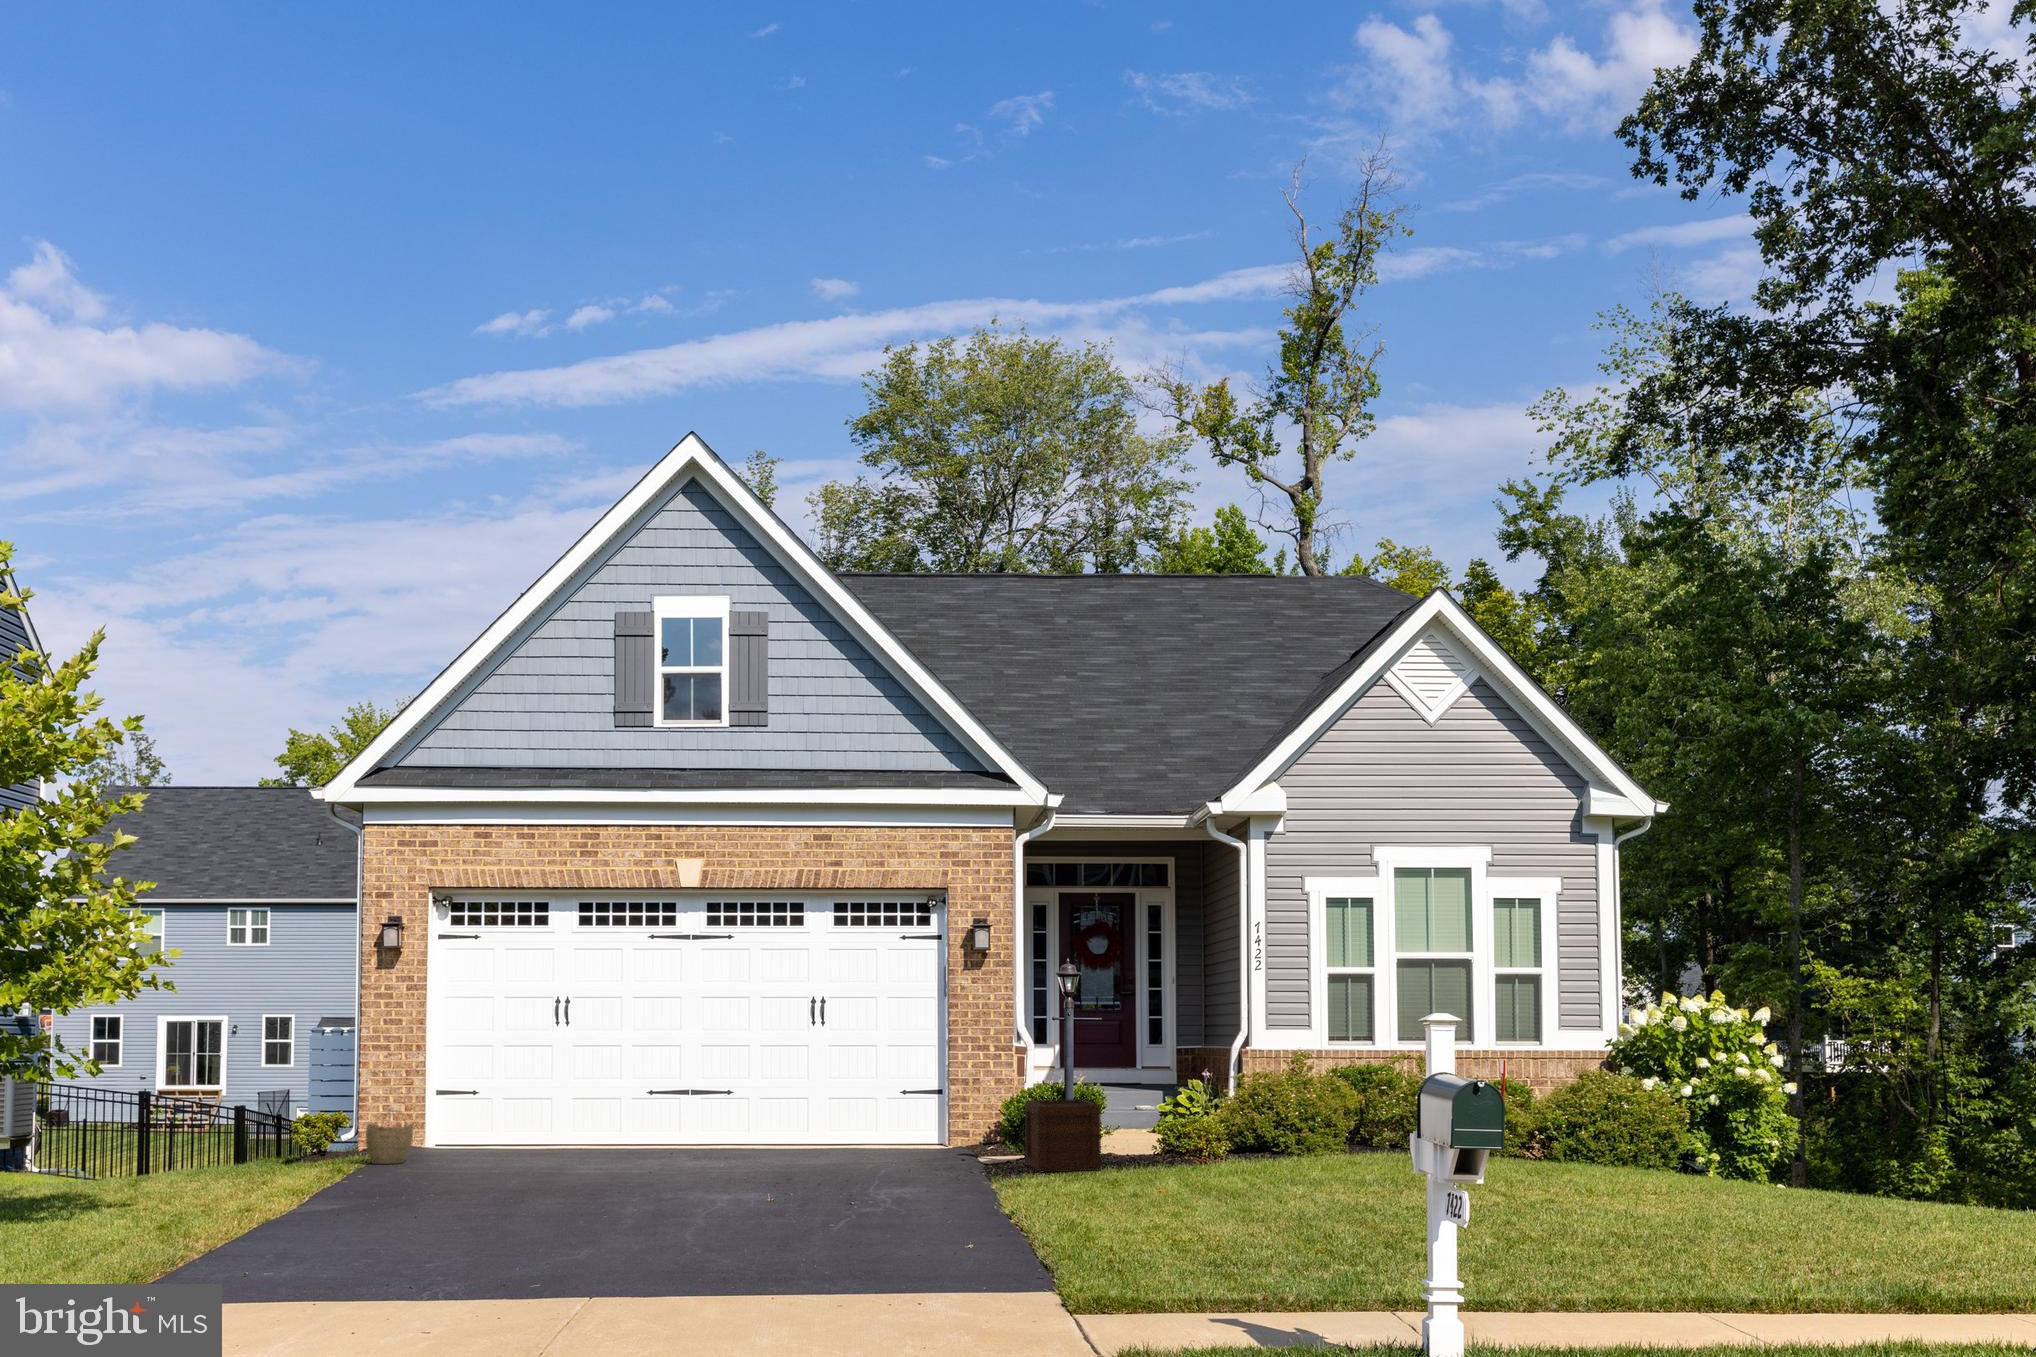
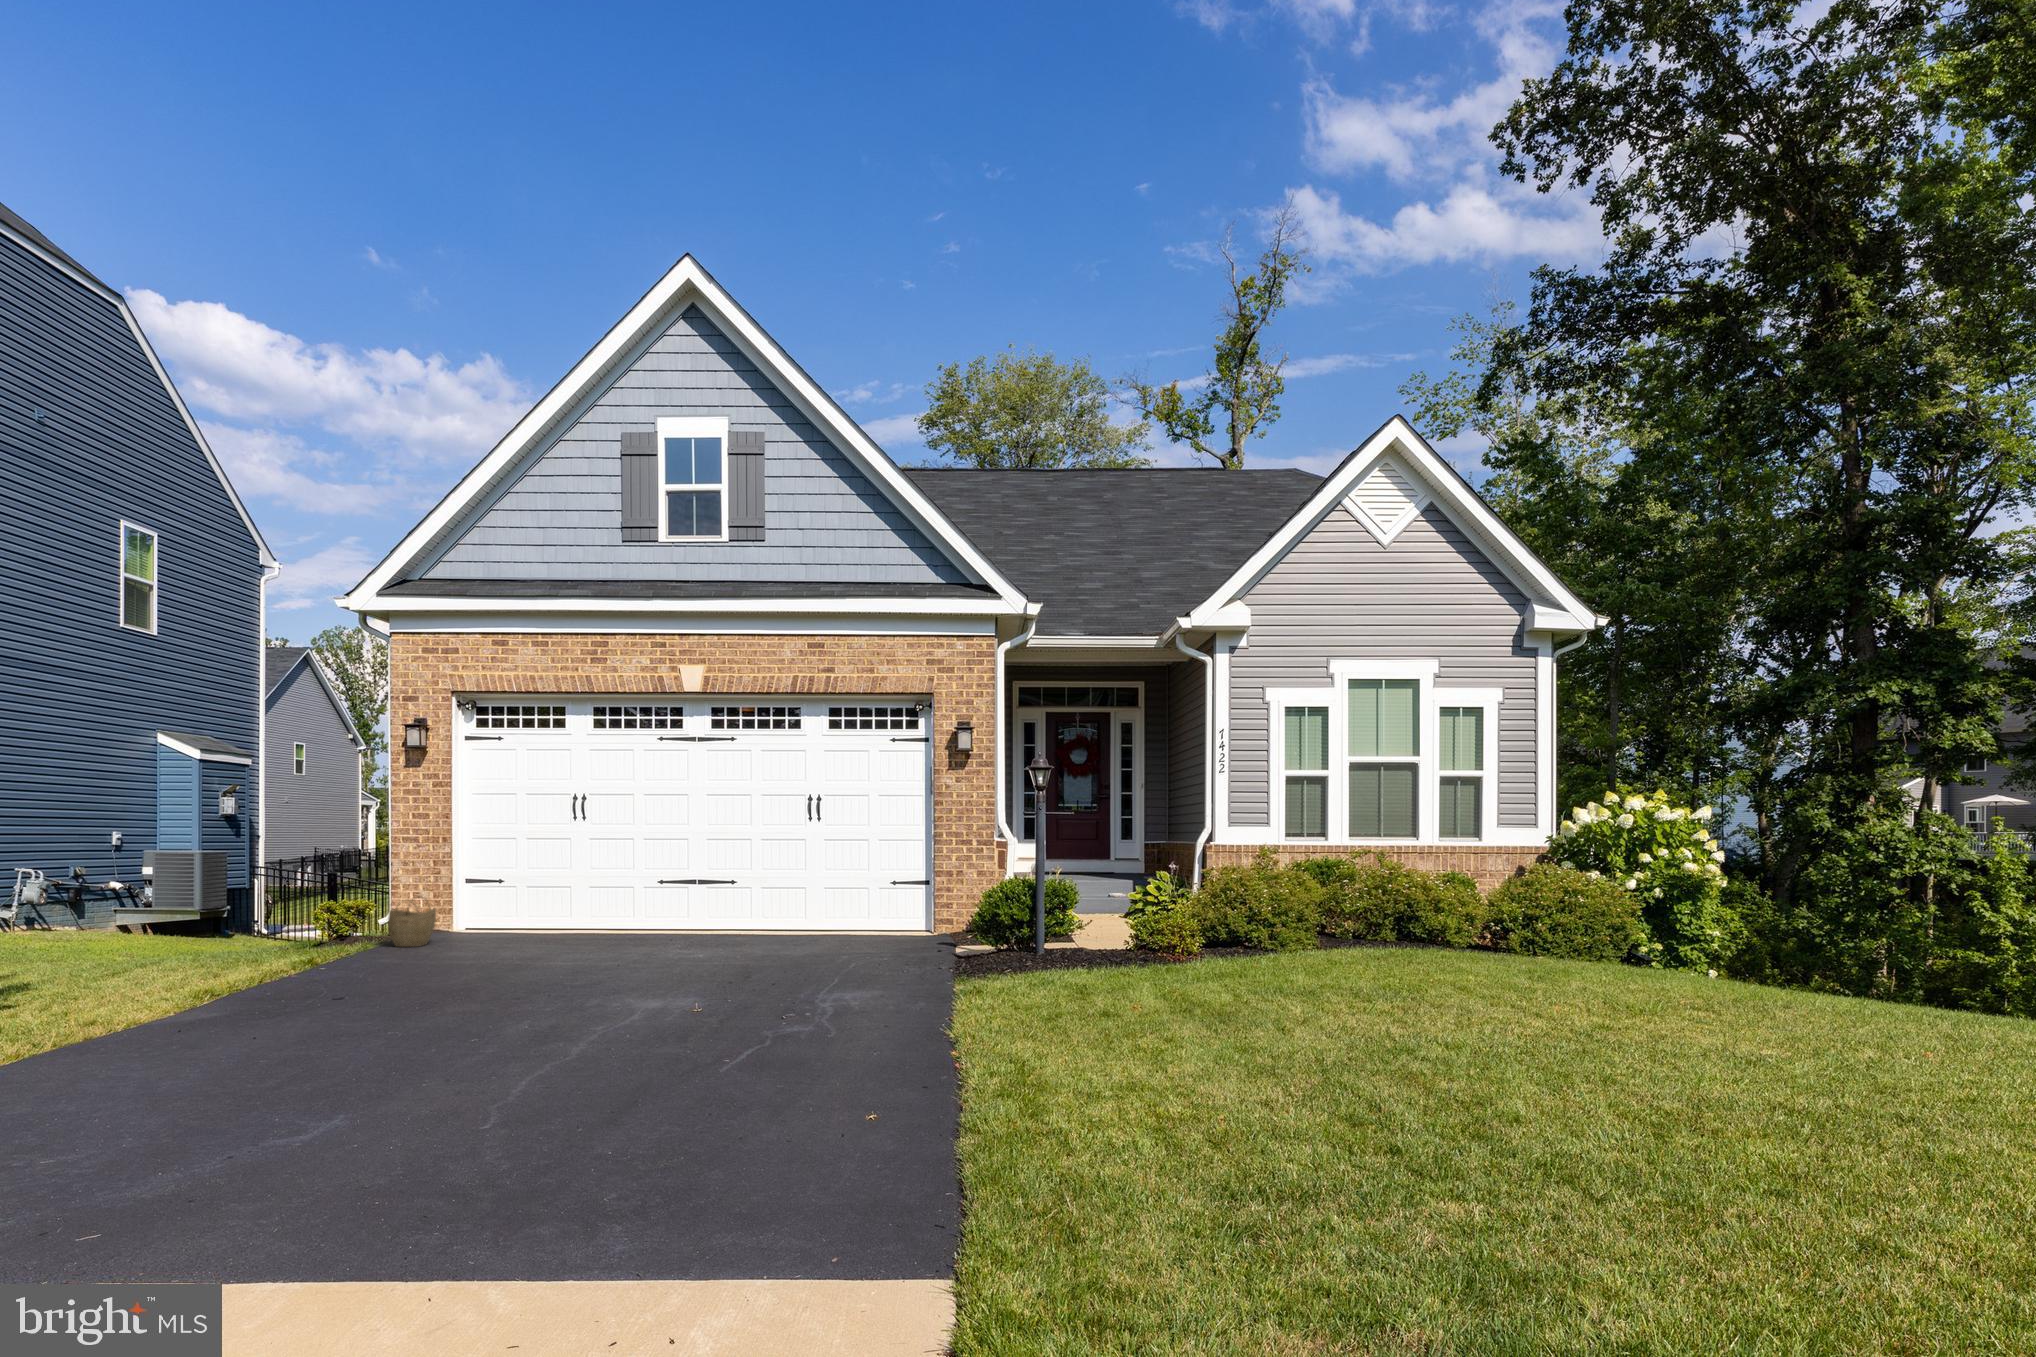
wooden crate: present [1025,1099,1101,1172] -> none [1000,892,1072,966]

